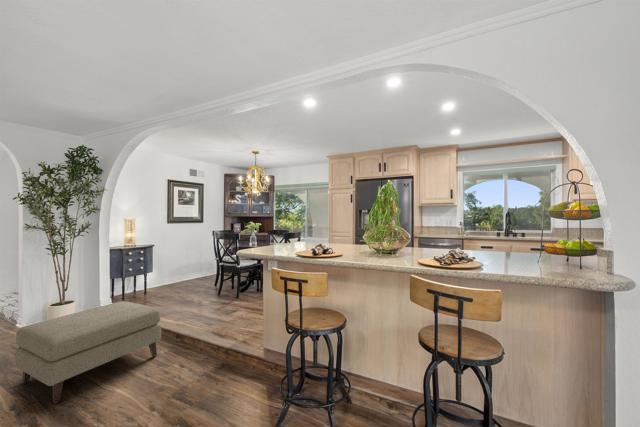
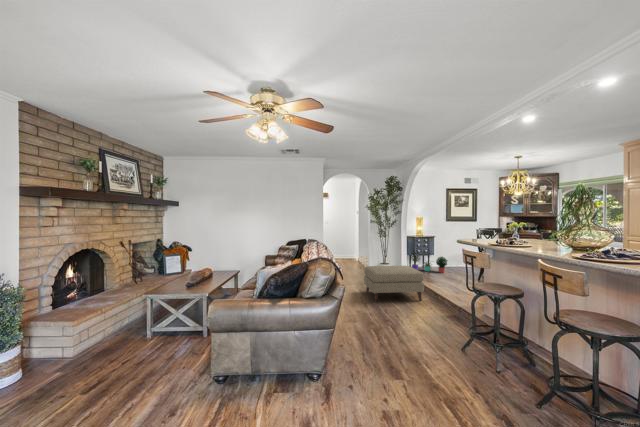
potted plant: none [113,257,176,300] -> present [411,248,447,273]

